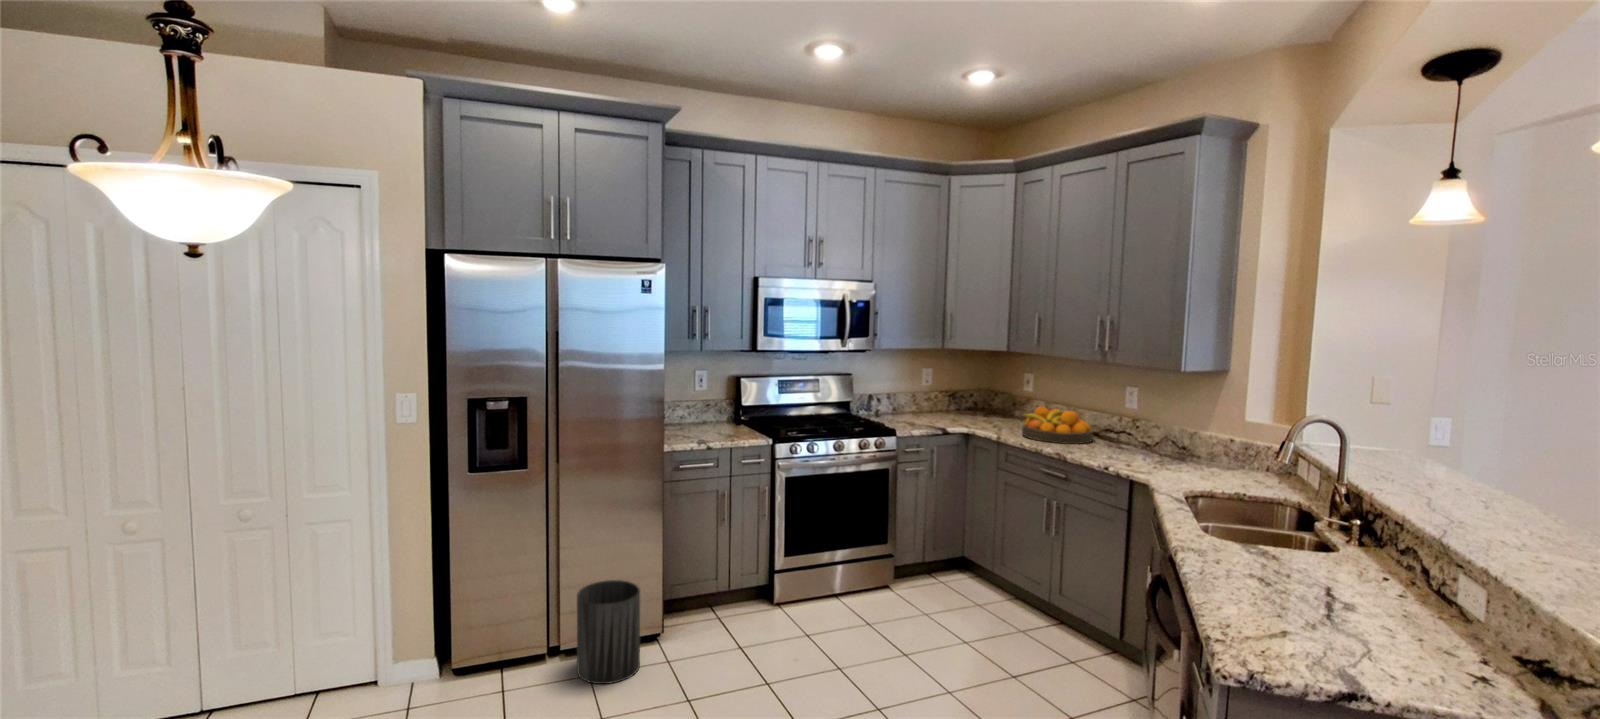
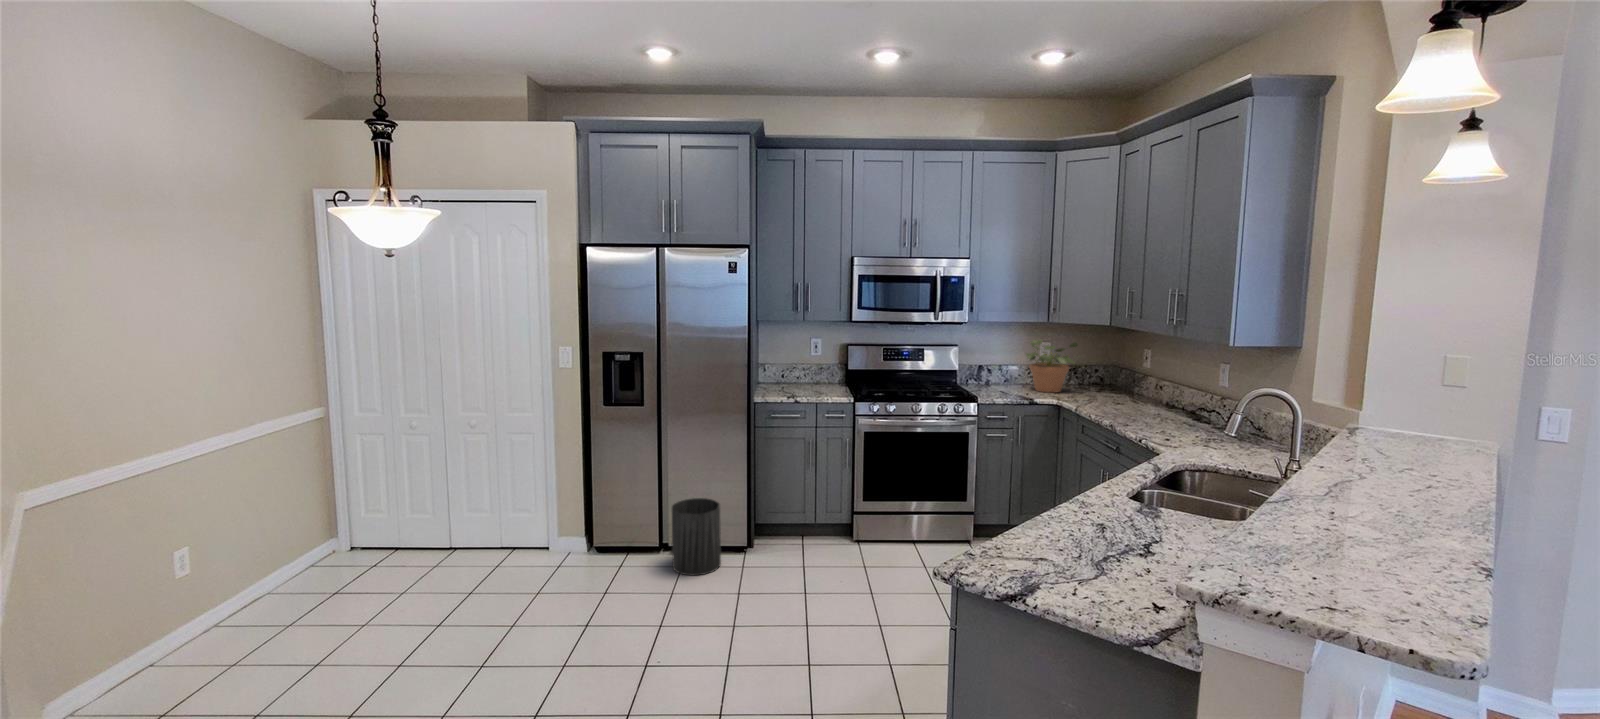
potted plant: none [916,365,976,420] -> present [1026,340,1077,392]
fruit bowl: present [1022,406,1093,444] -> none [1106,382,1185,421]

